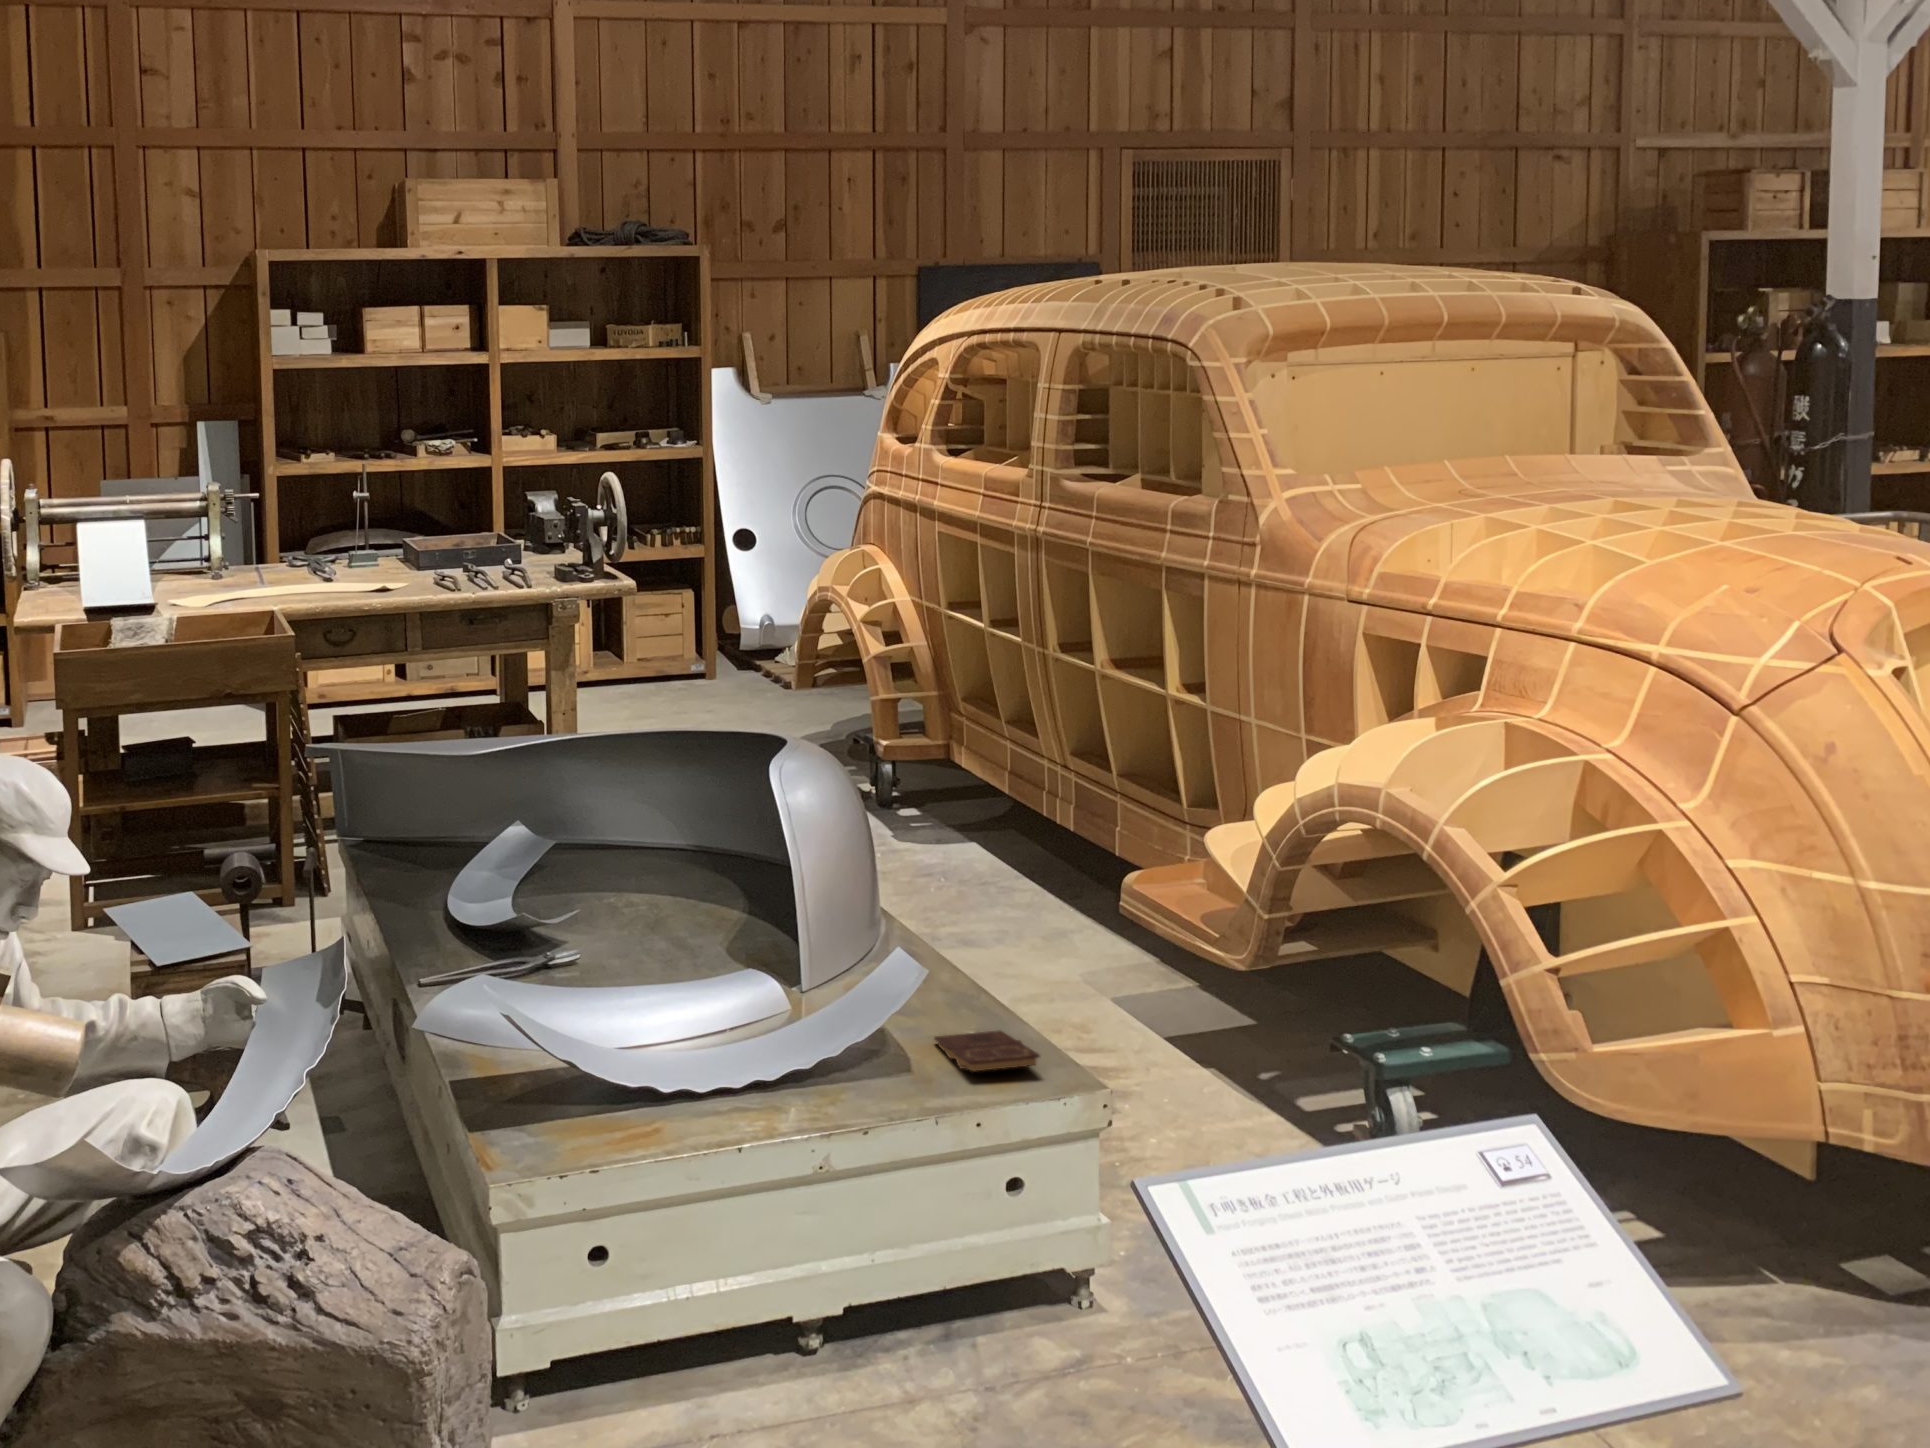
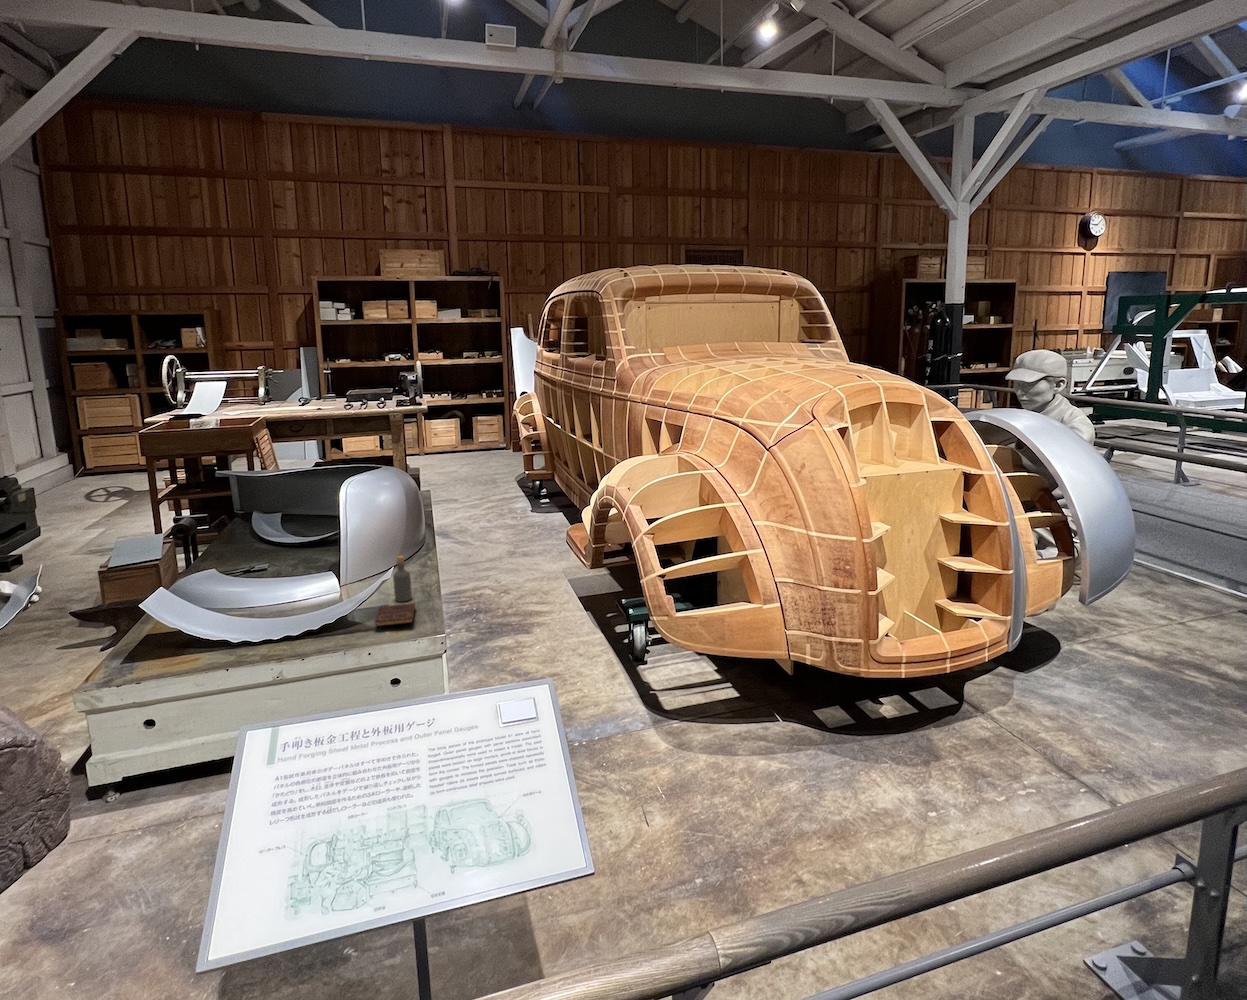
bottle: none [941,932,976,1028] -> present [393,556,412,602]

